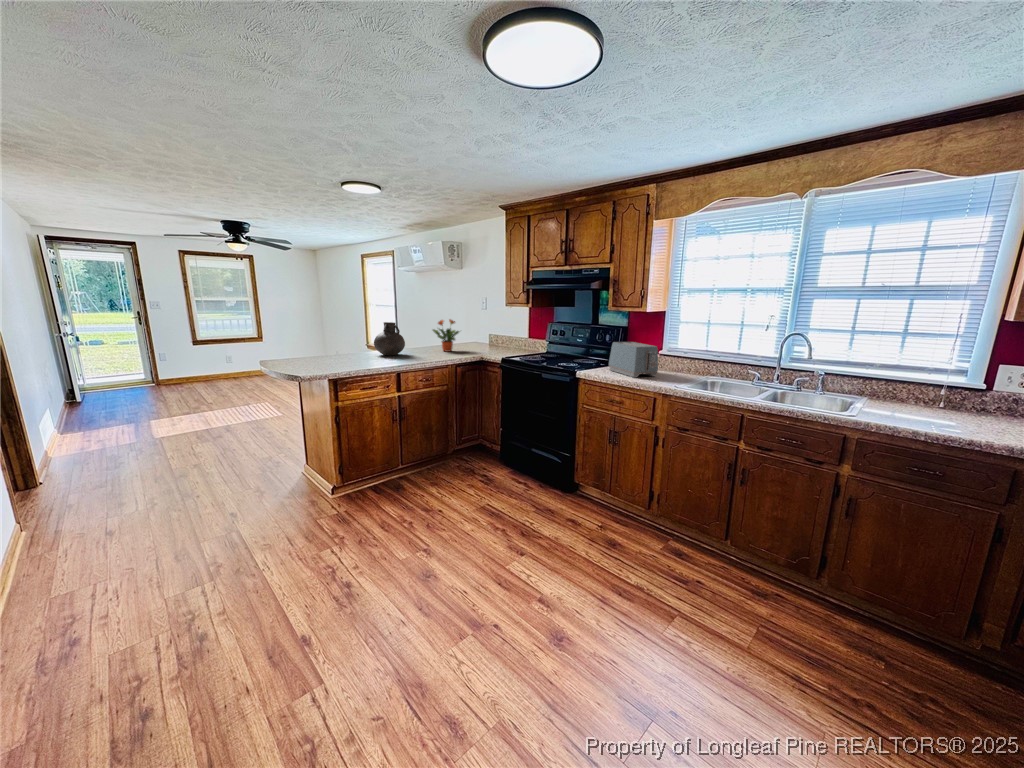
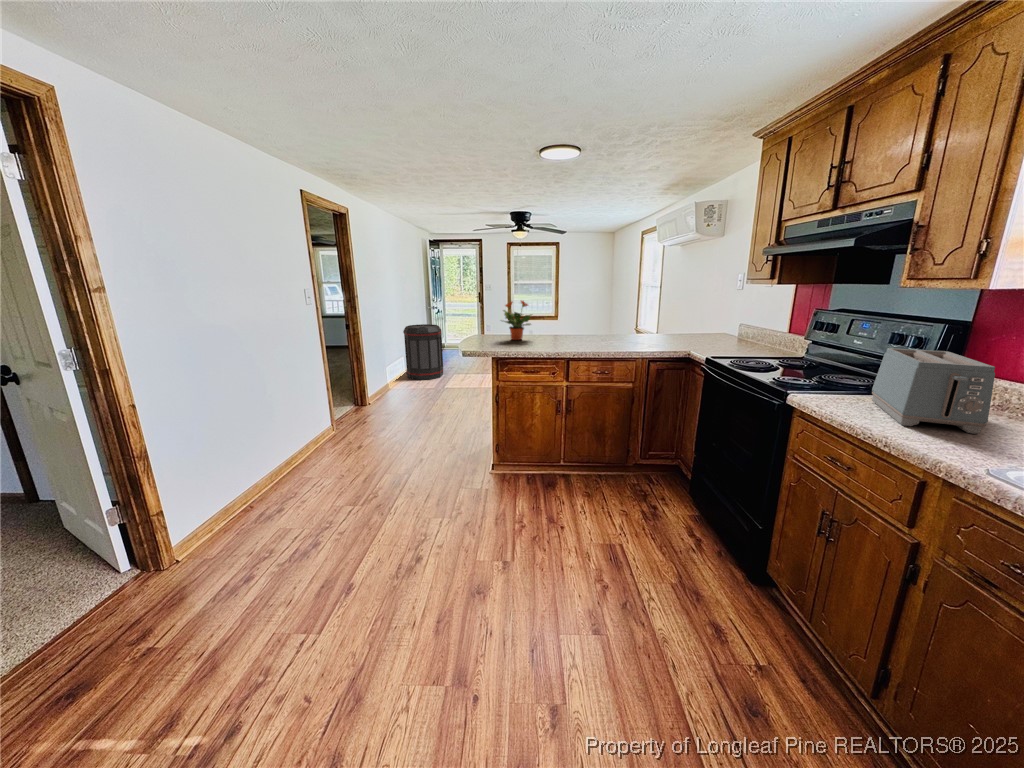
potted plant: present [433,319,459,352] -> present [503,301,532,340]
vase: present [374,322,405,355] -> none [566,303,600,340]
trash can: none [48,356,132,437] -> present [403,324,443,380]

